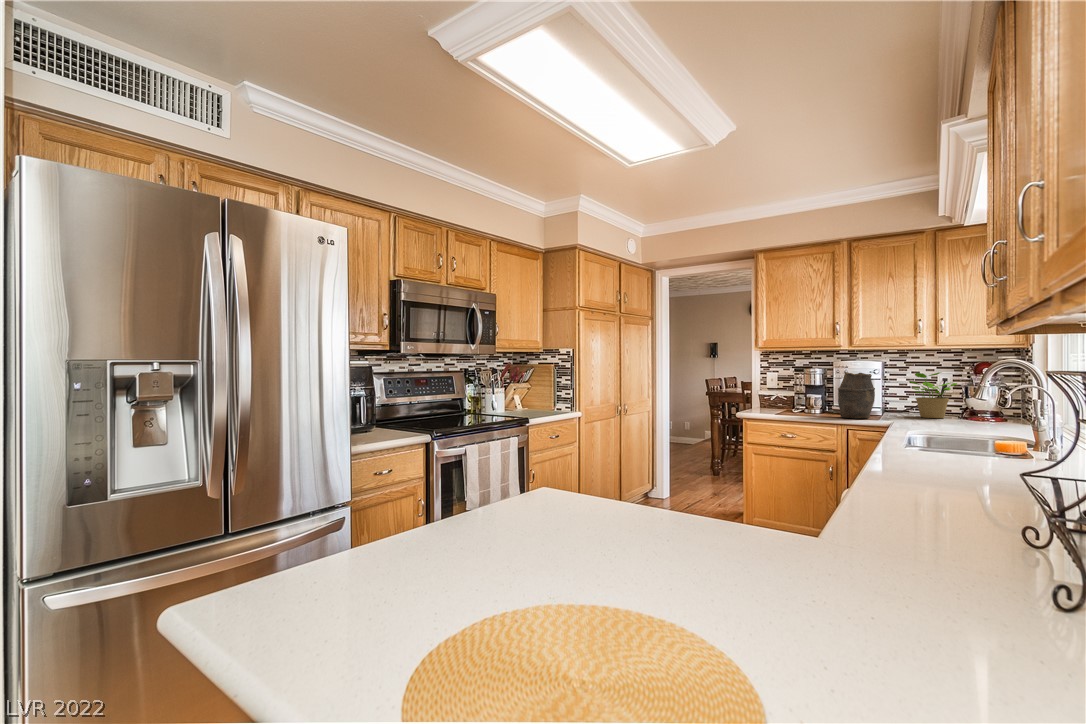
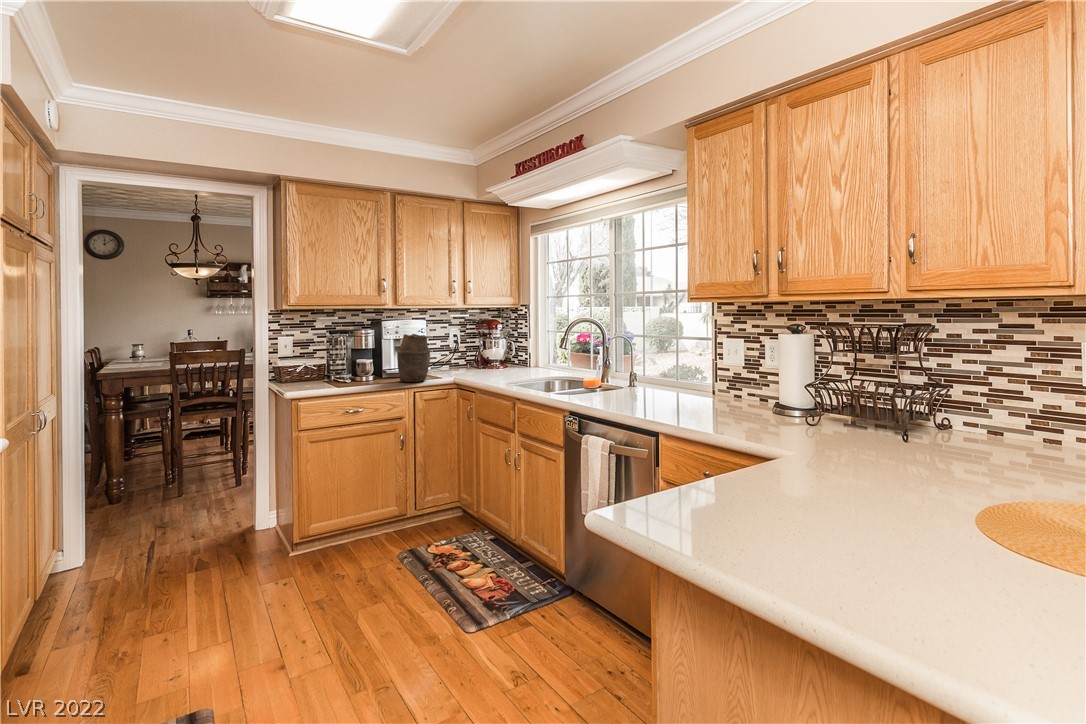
potted plant: present [909,372,957,418] -> none [443,331,477,373]

